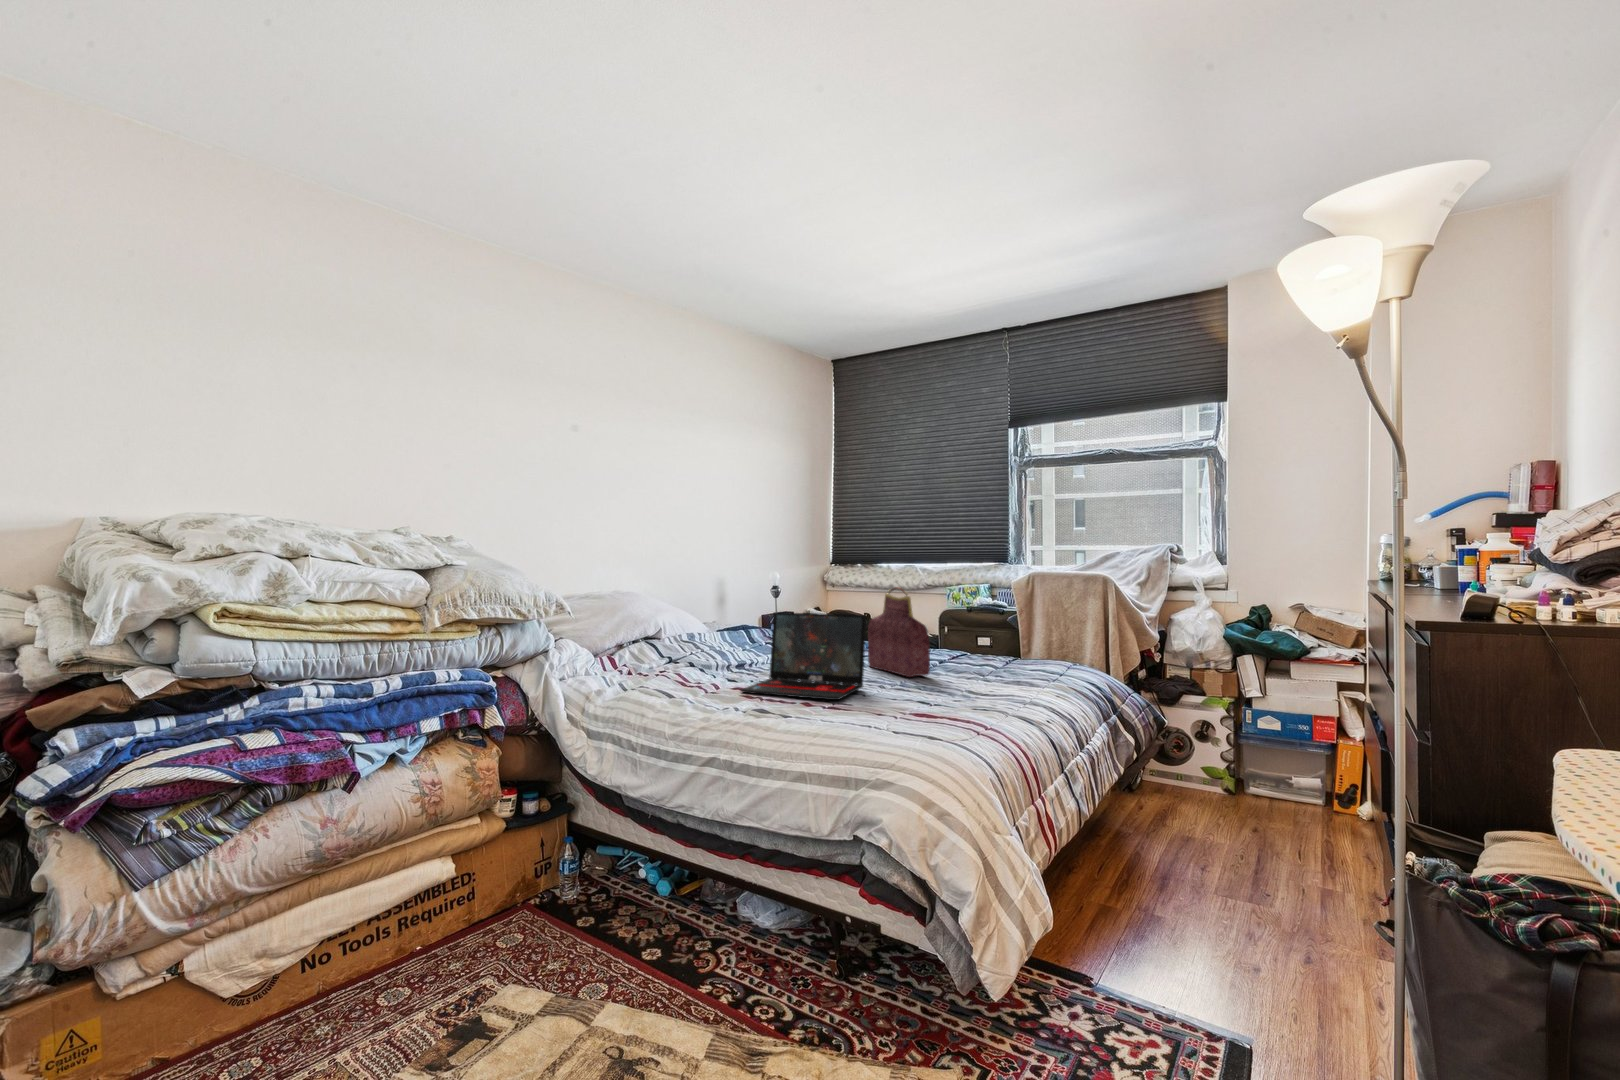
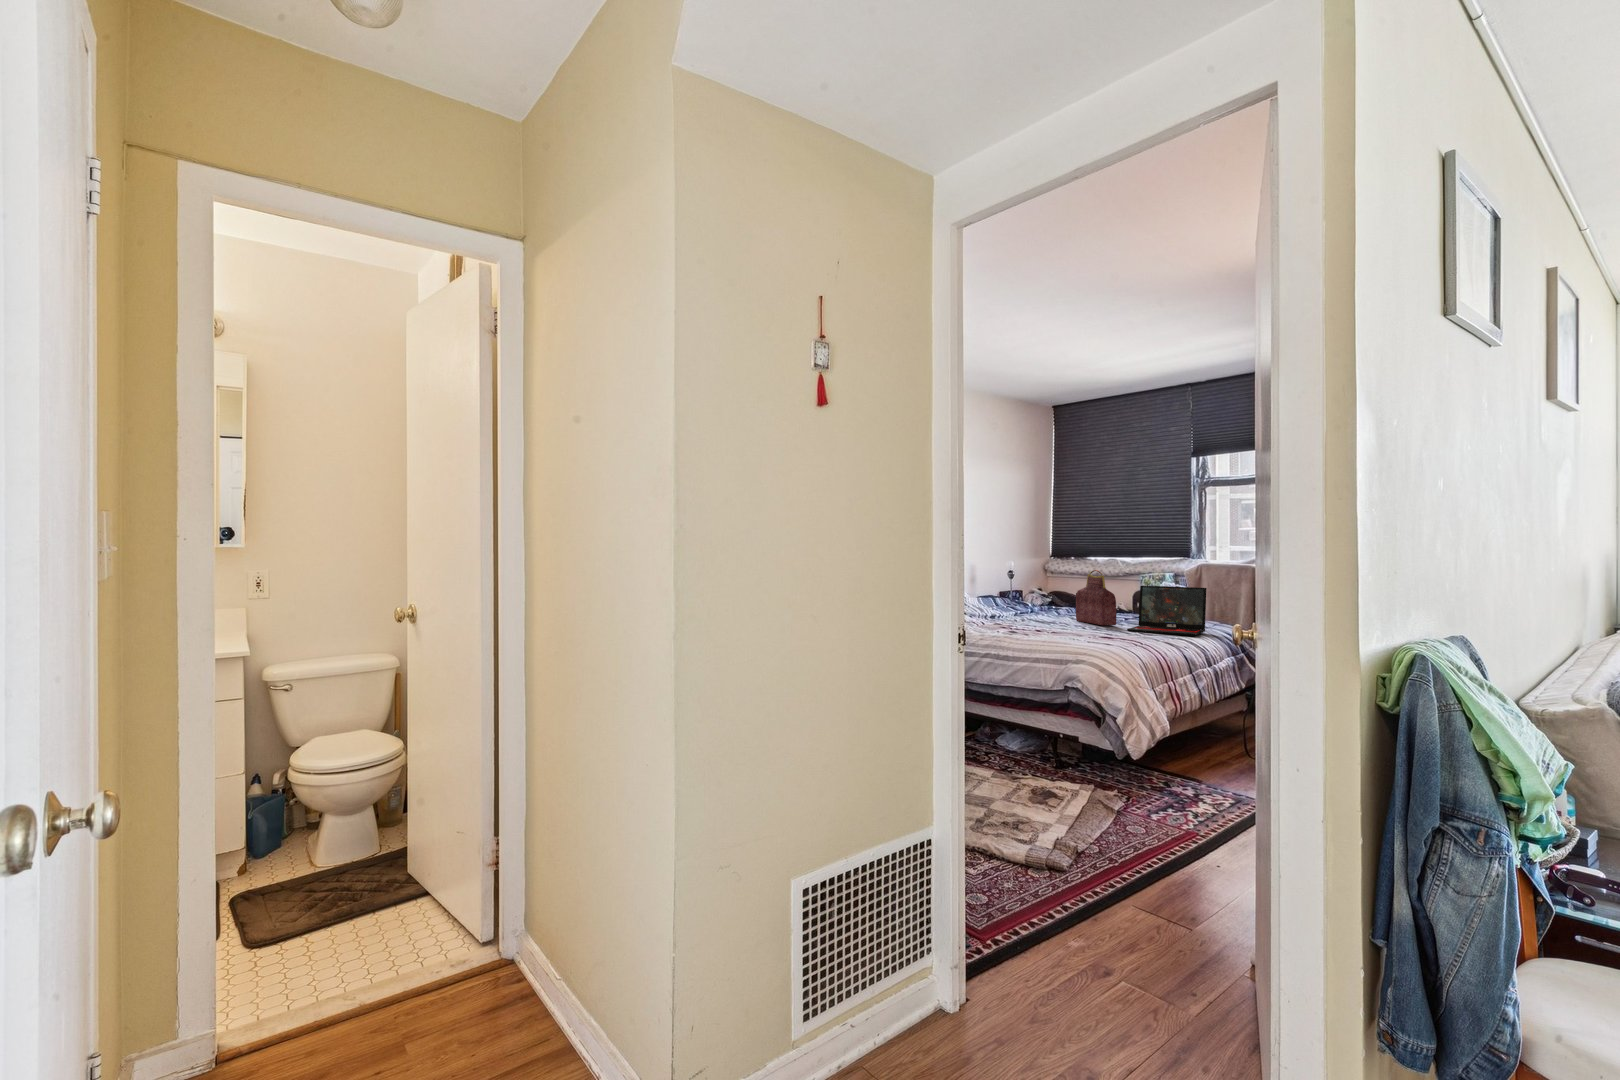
laptop: present [740,612,866,700] -> present [1127,586,1207,636]

